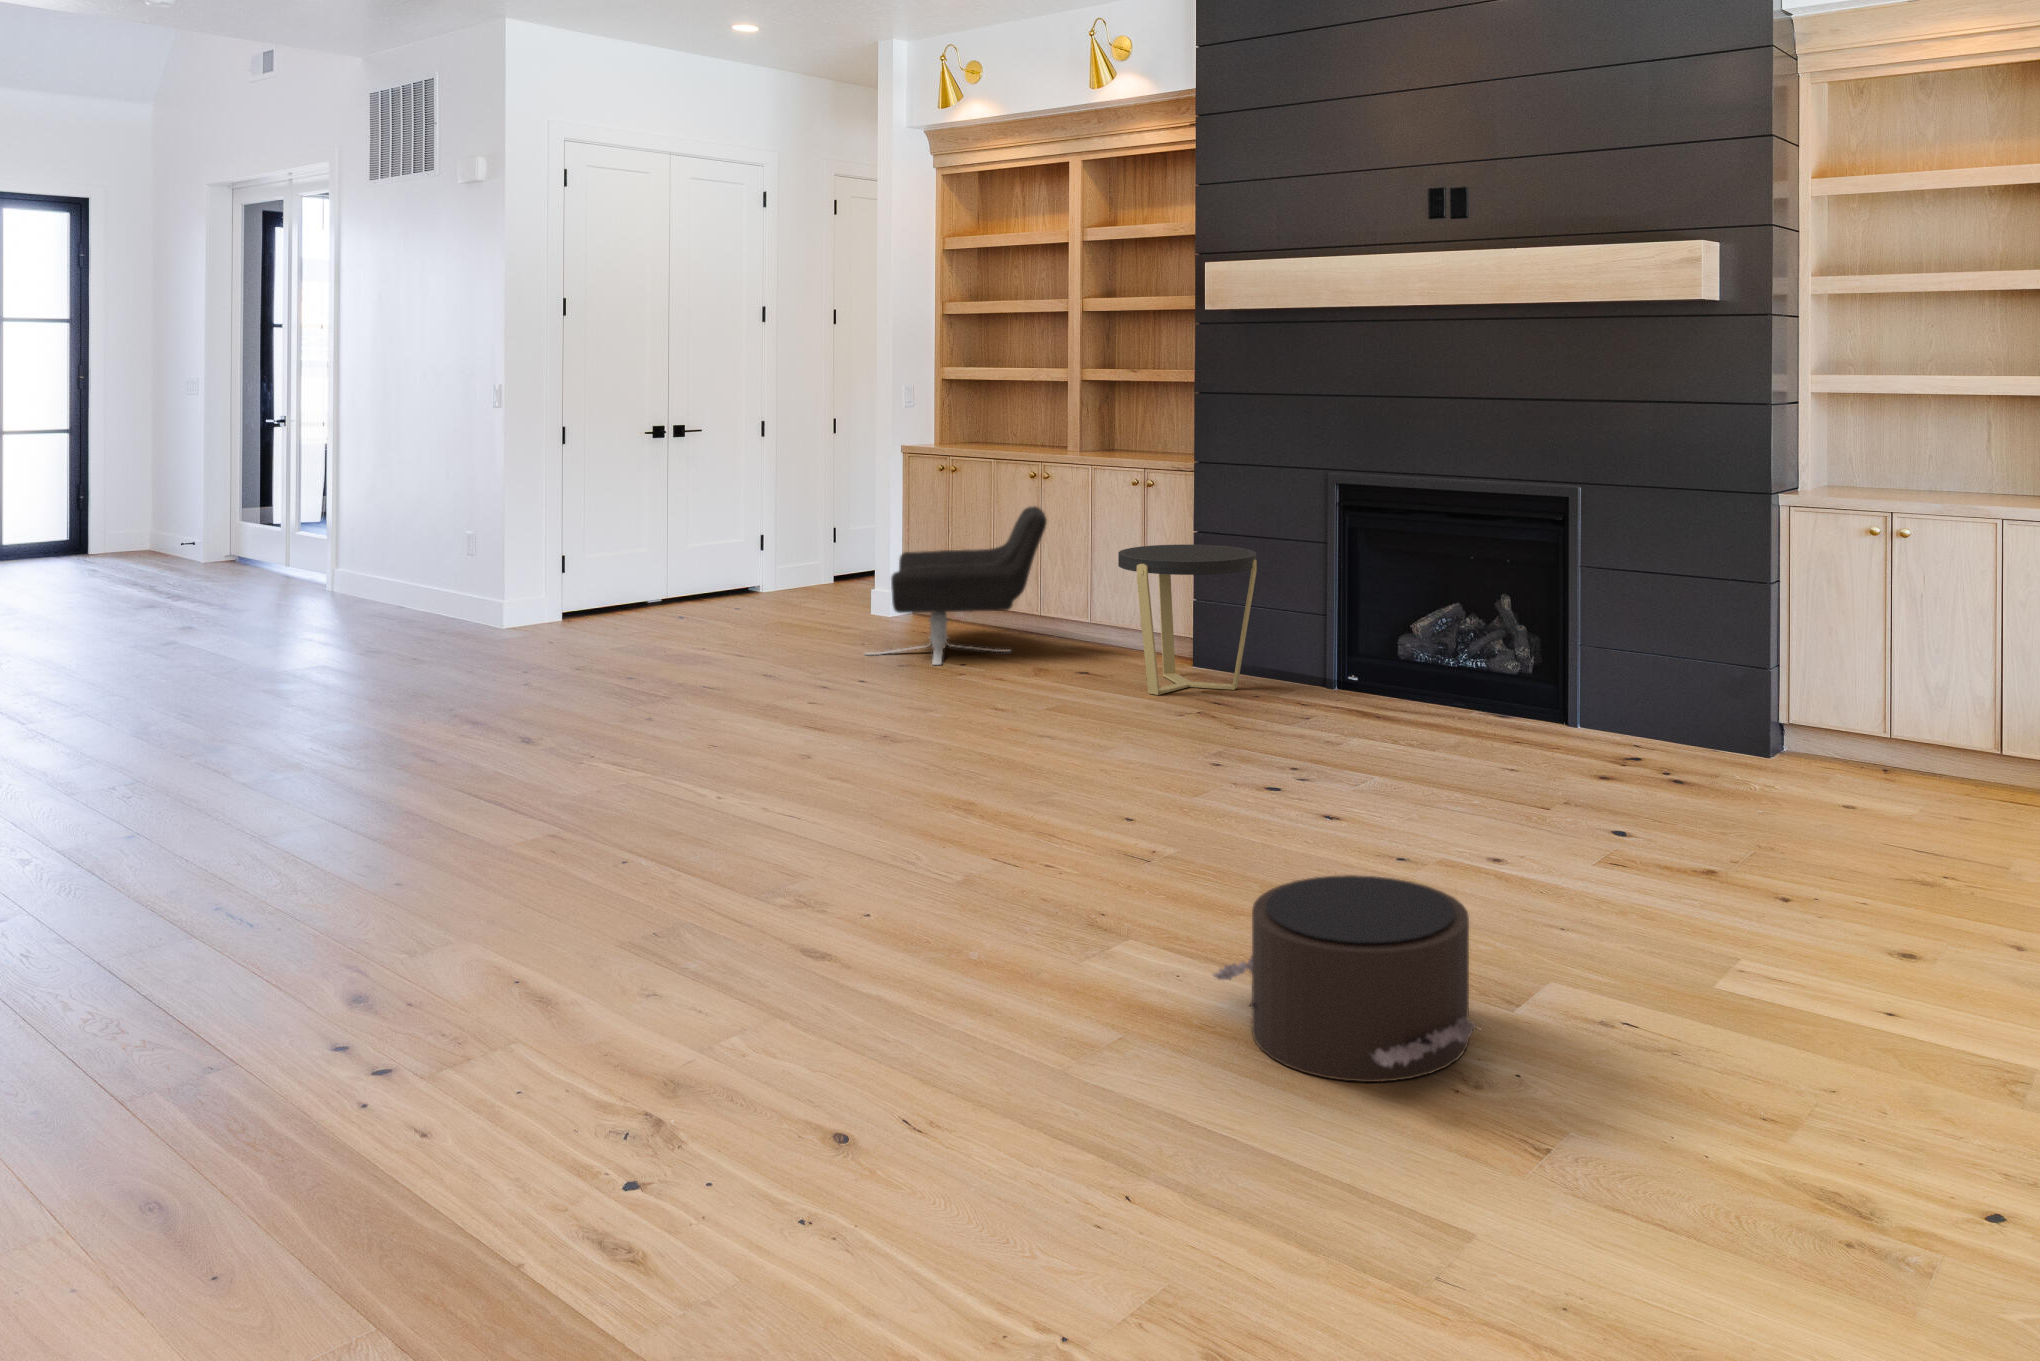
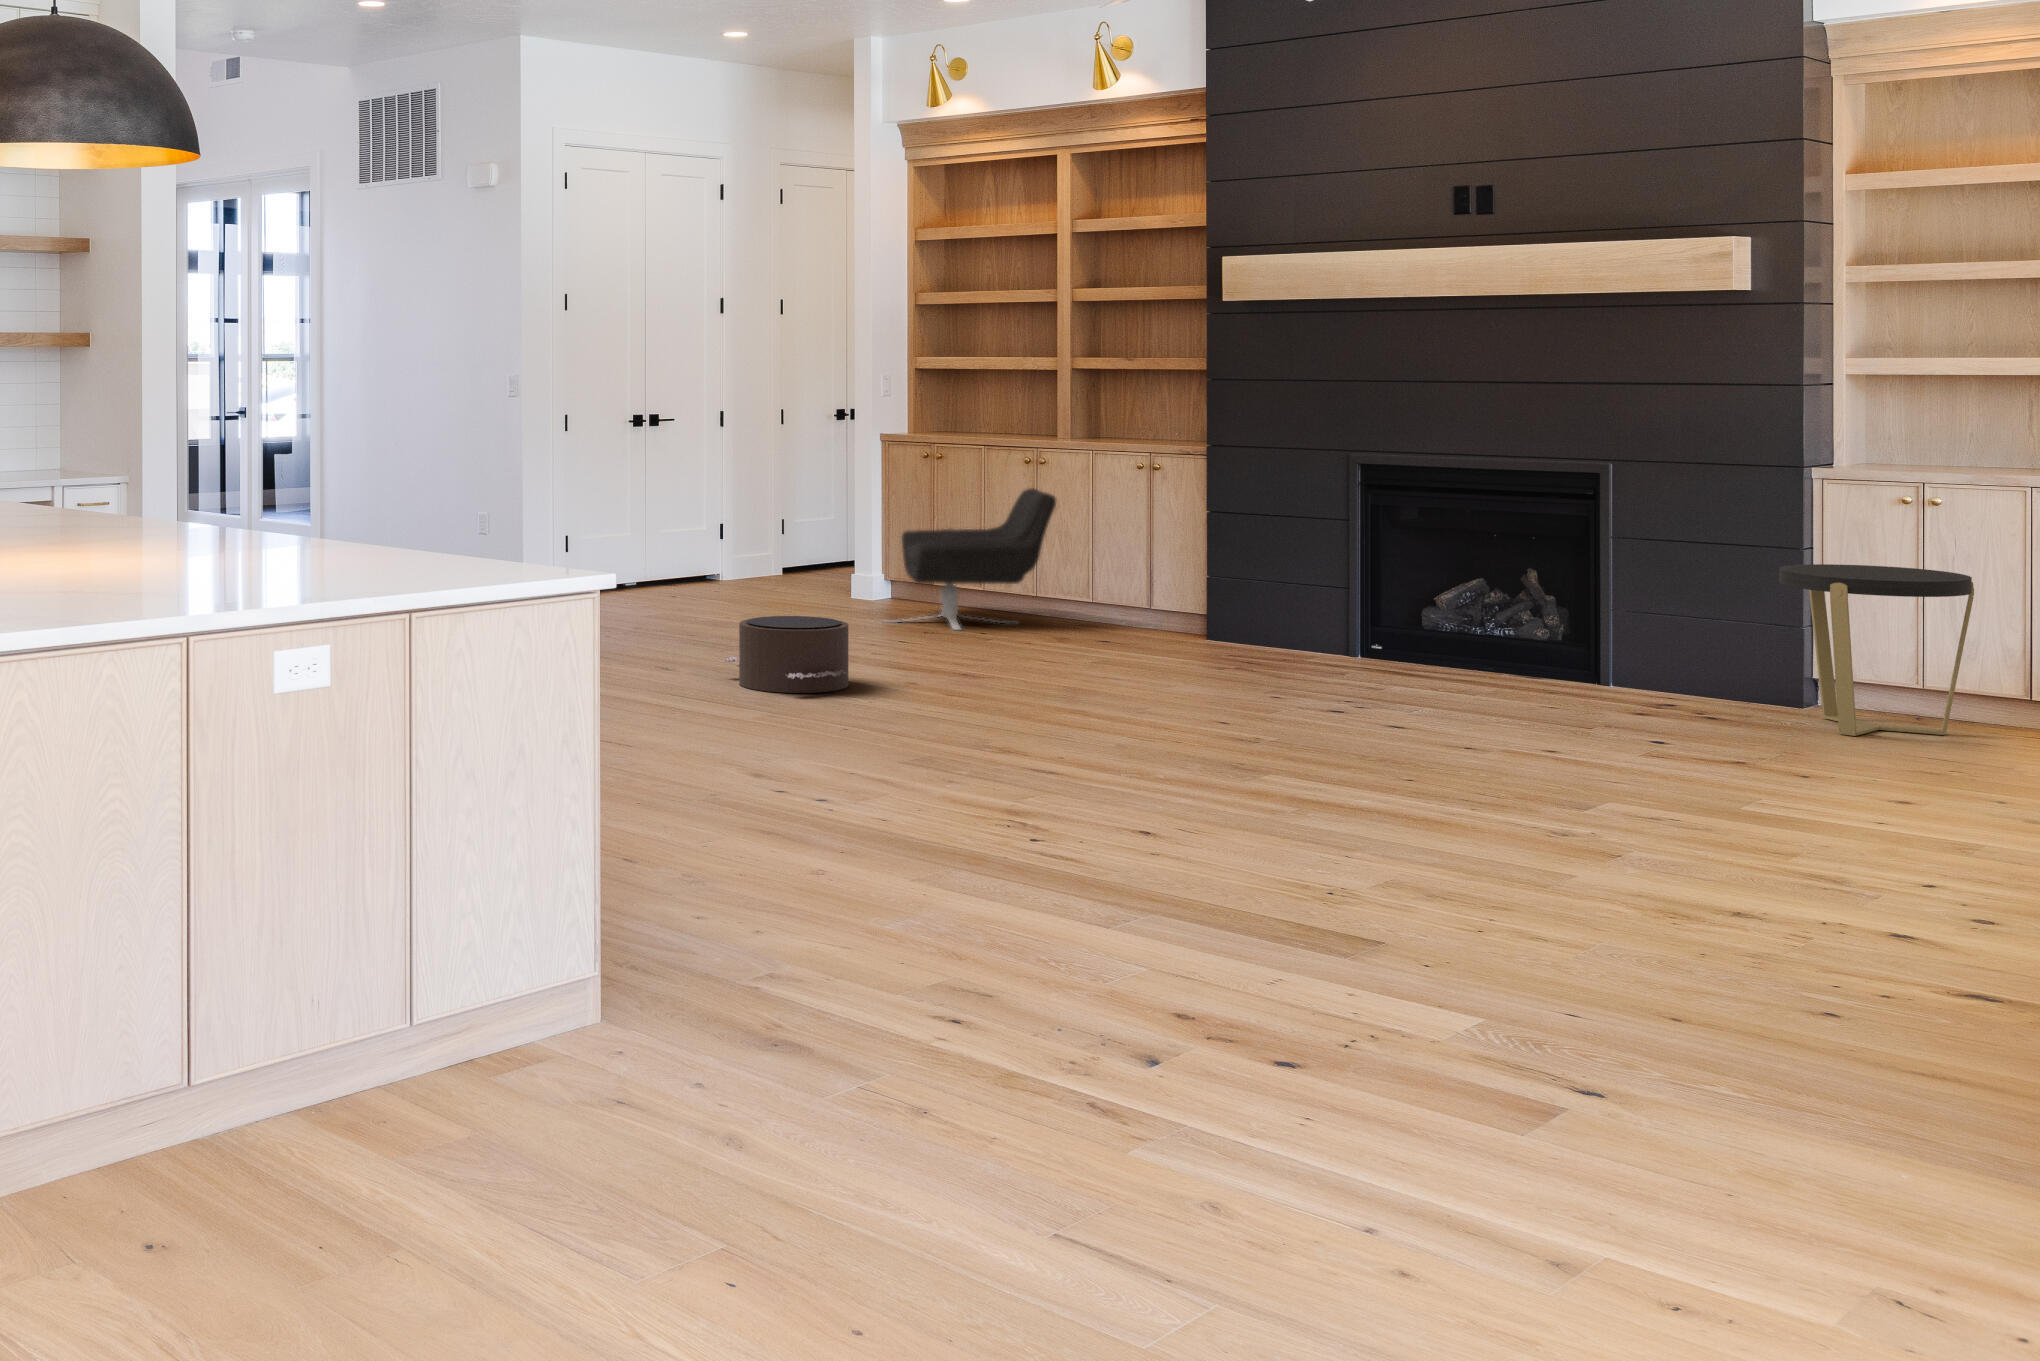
side table: present [1118,544,1257,695] -> present [1779,564,1974,736]
pouf: present [1213,875,1481,1082] -> present [724,616,849,693]

